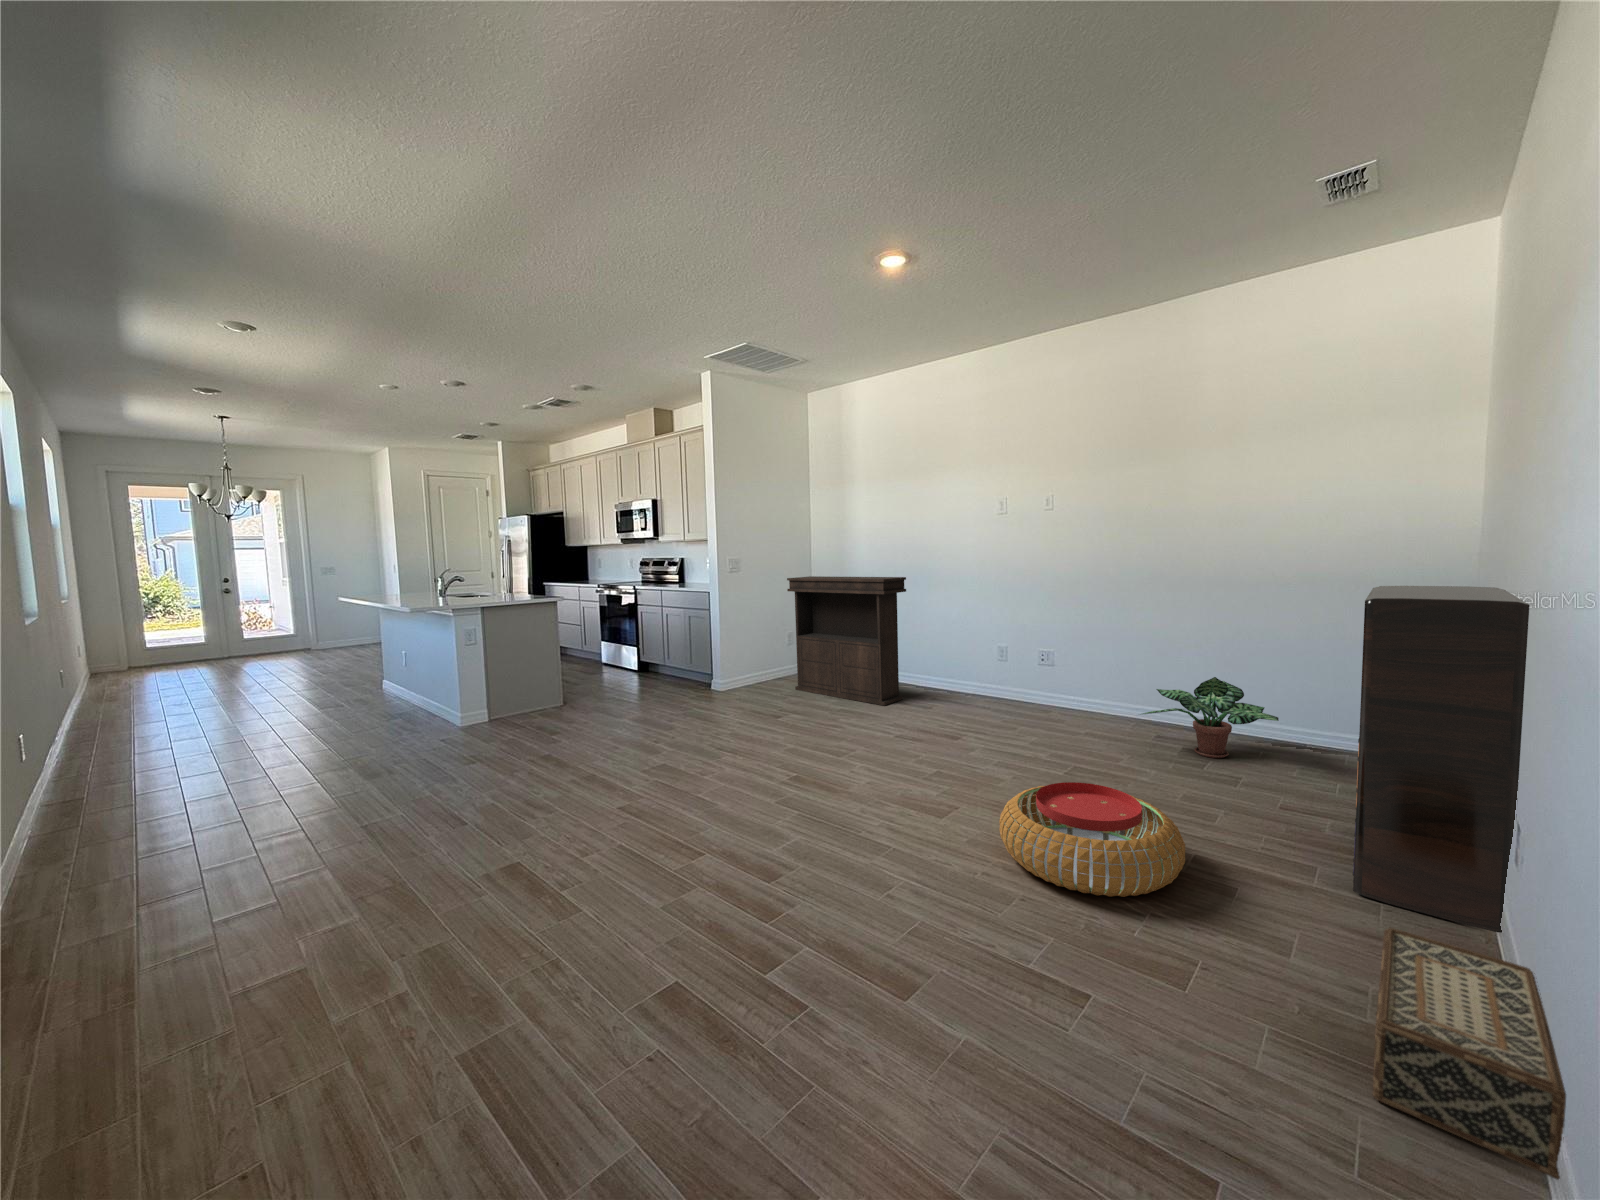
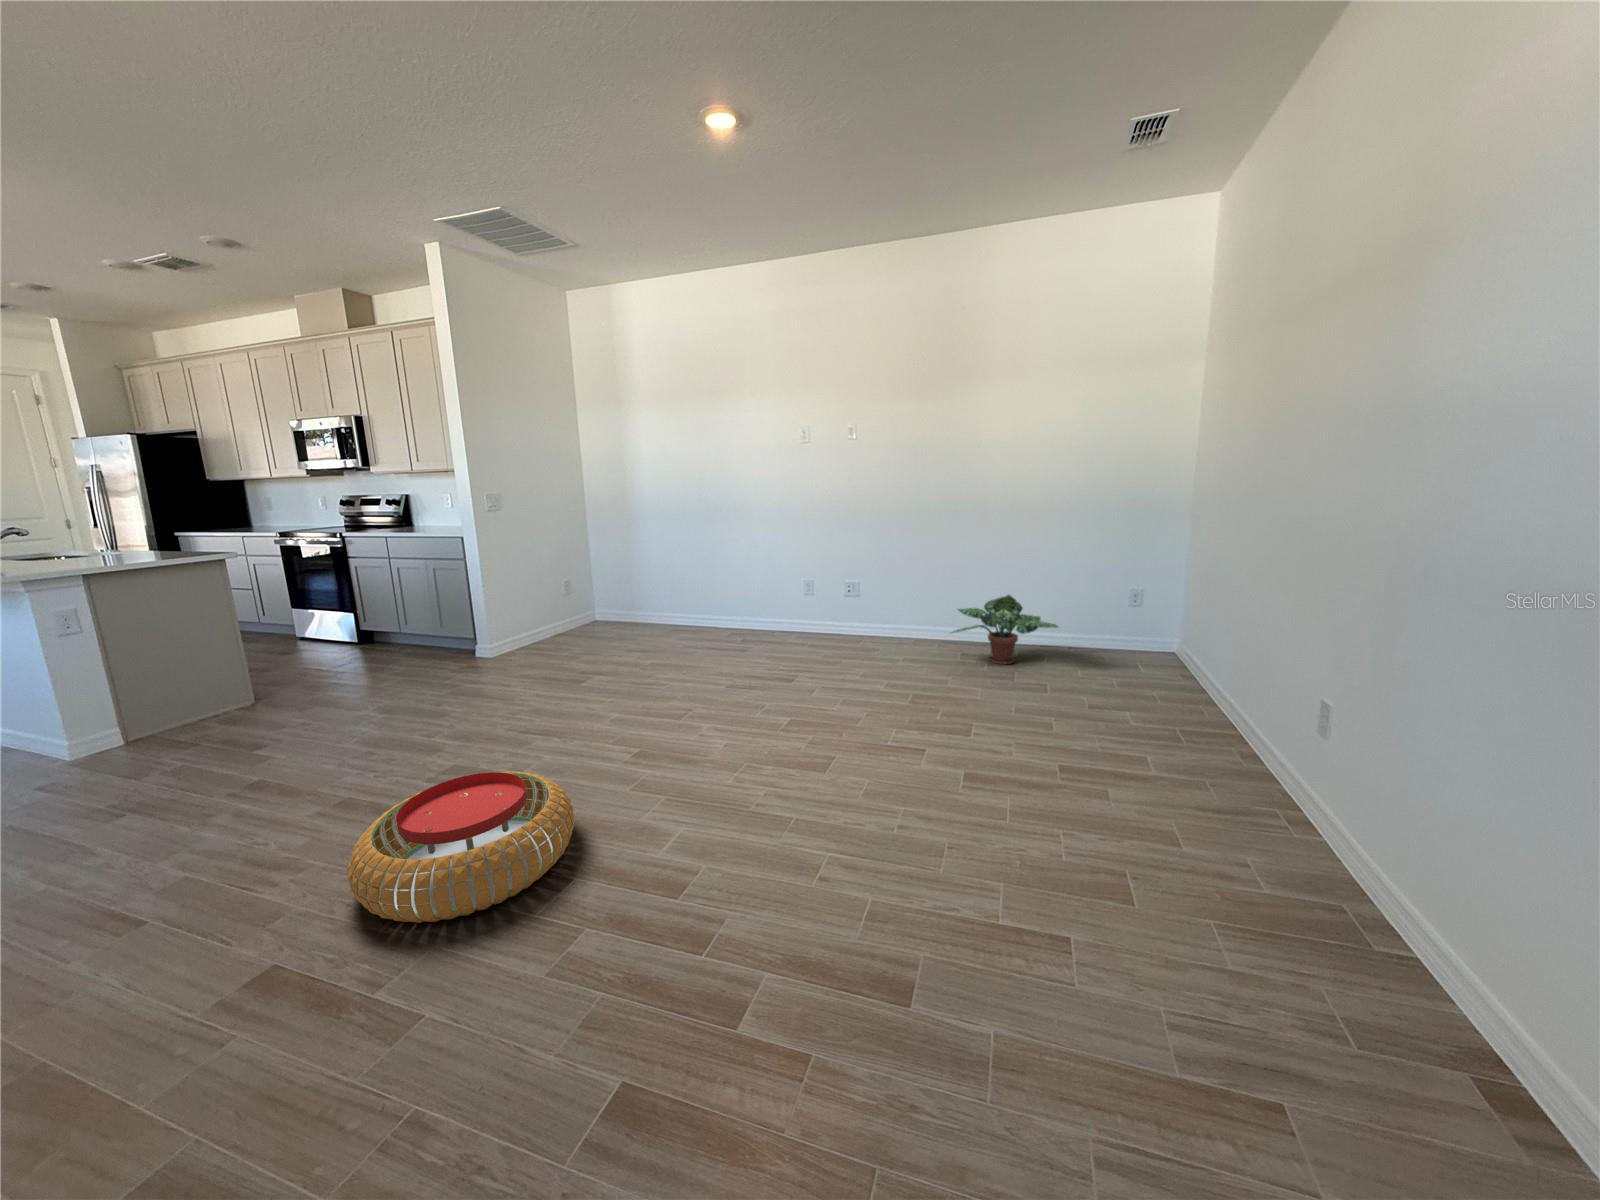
console table: present [787,576,906,706] -> none [567,512,712,651]
bookshelf: present [1353,586,1529,933] -> none [1136,509,1302,778]
pouf: present [999,782,1185,897] -> present [347,771,574,923]
woven basket: present [1373,928,1566,1180] -> none [1234,799,1435,979]

